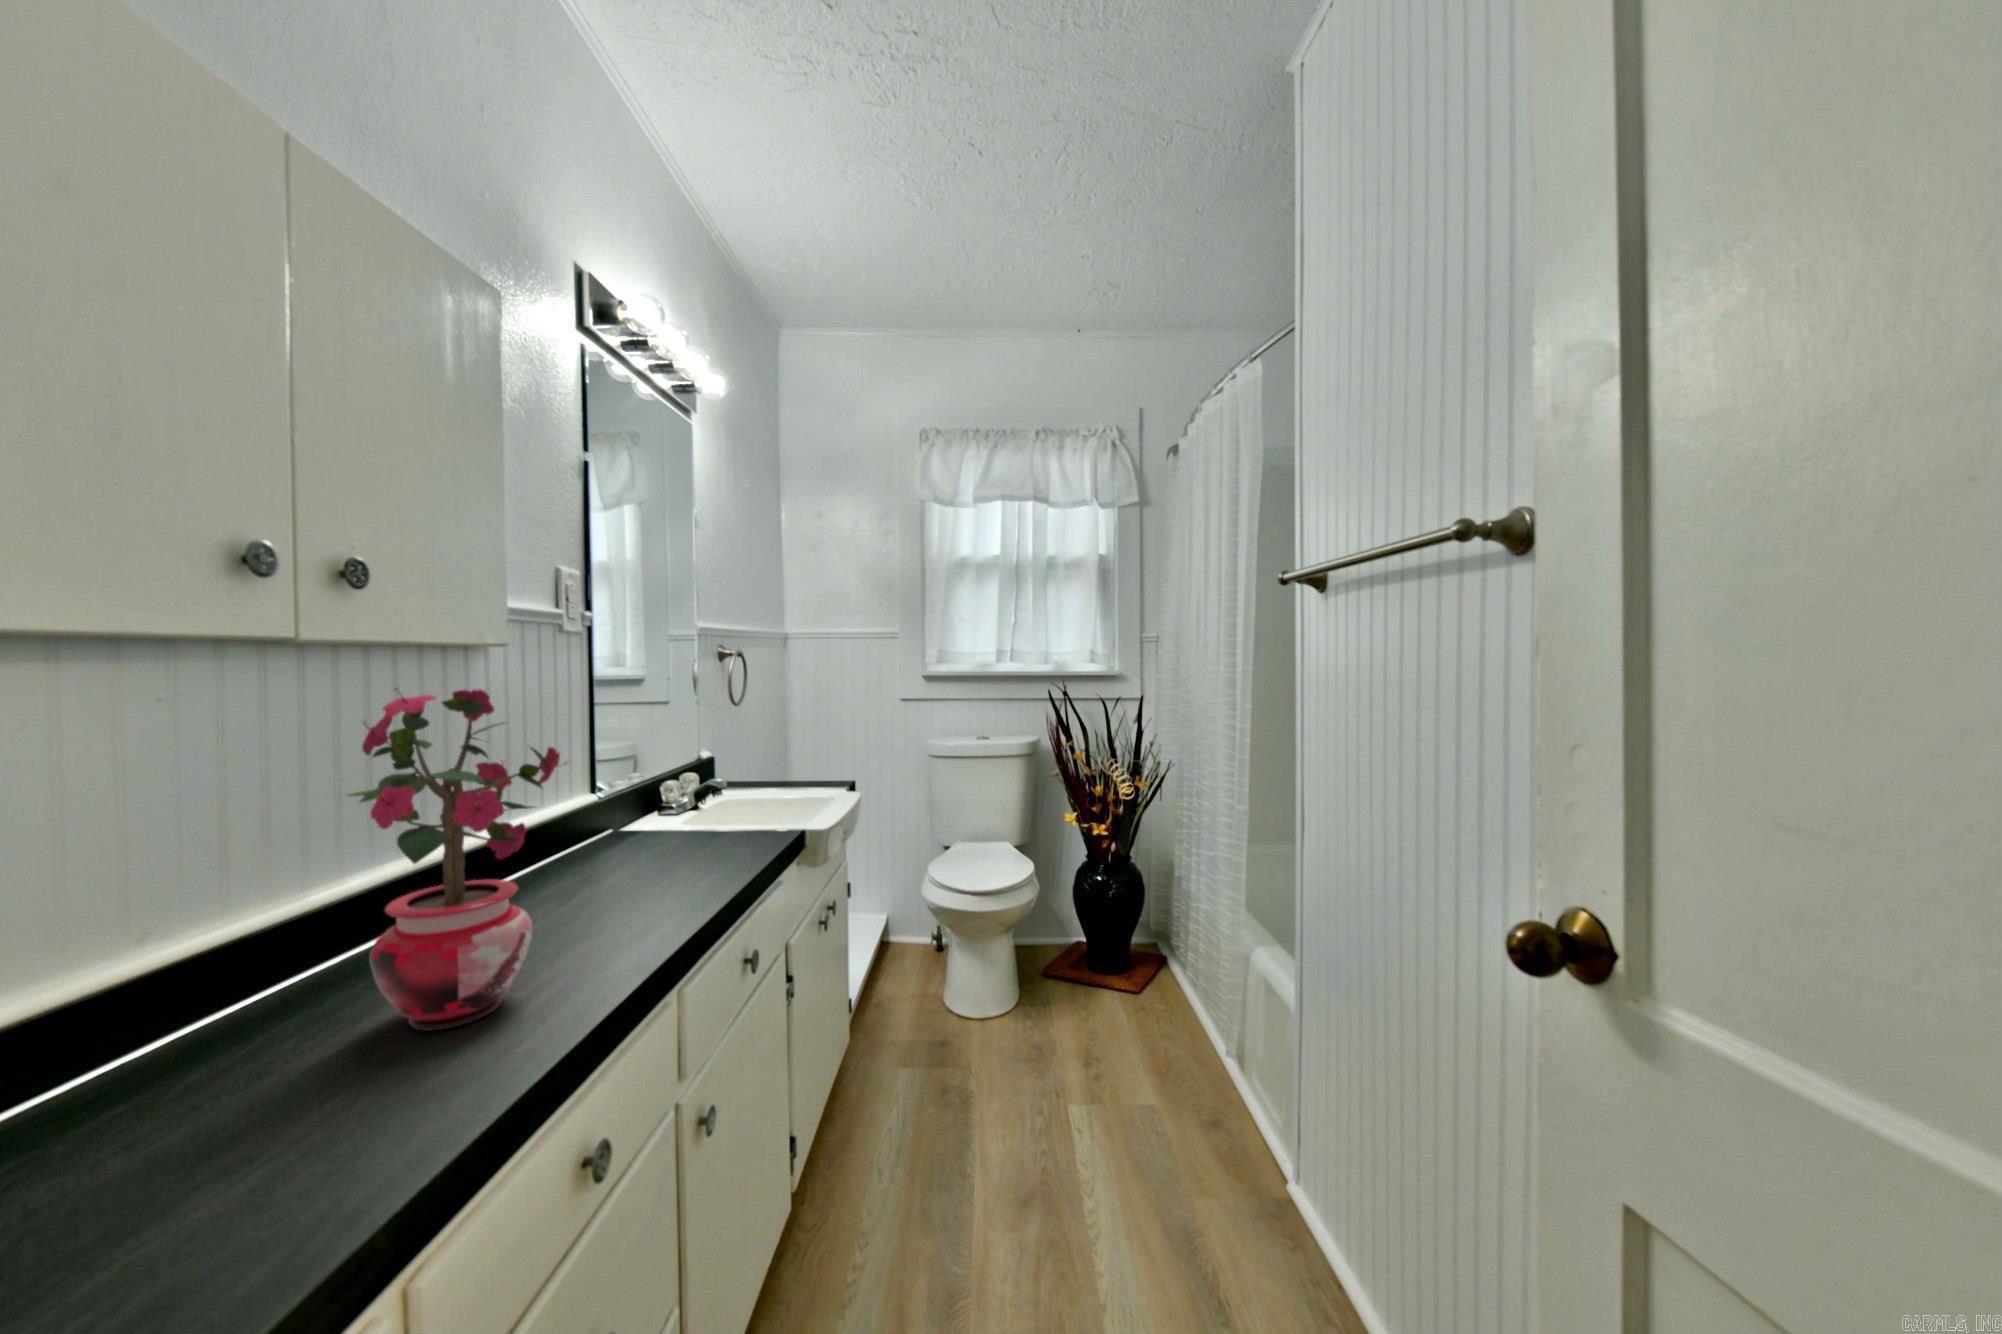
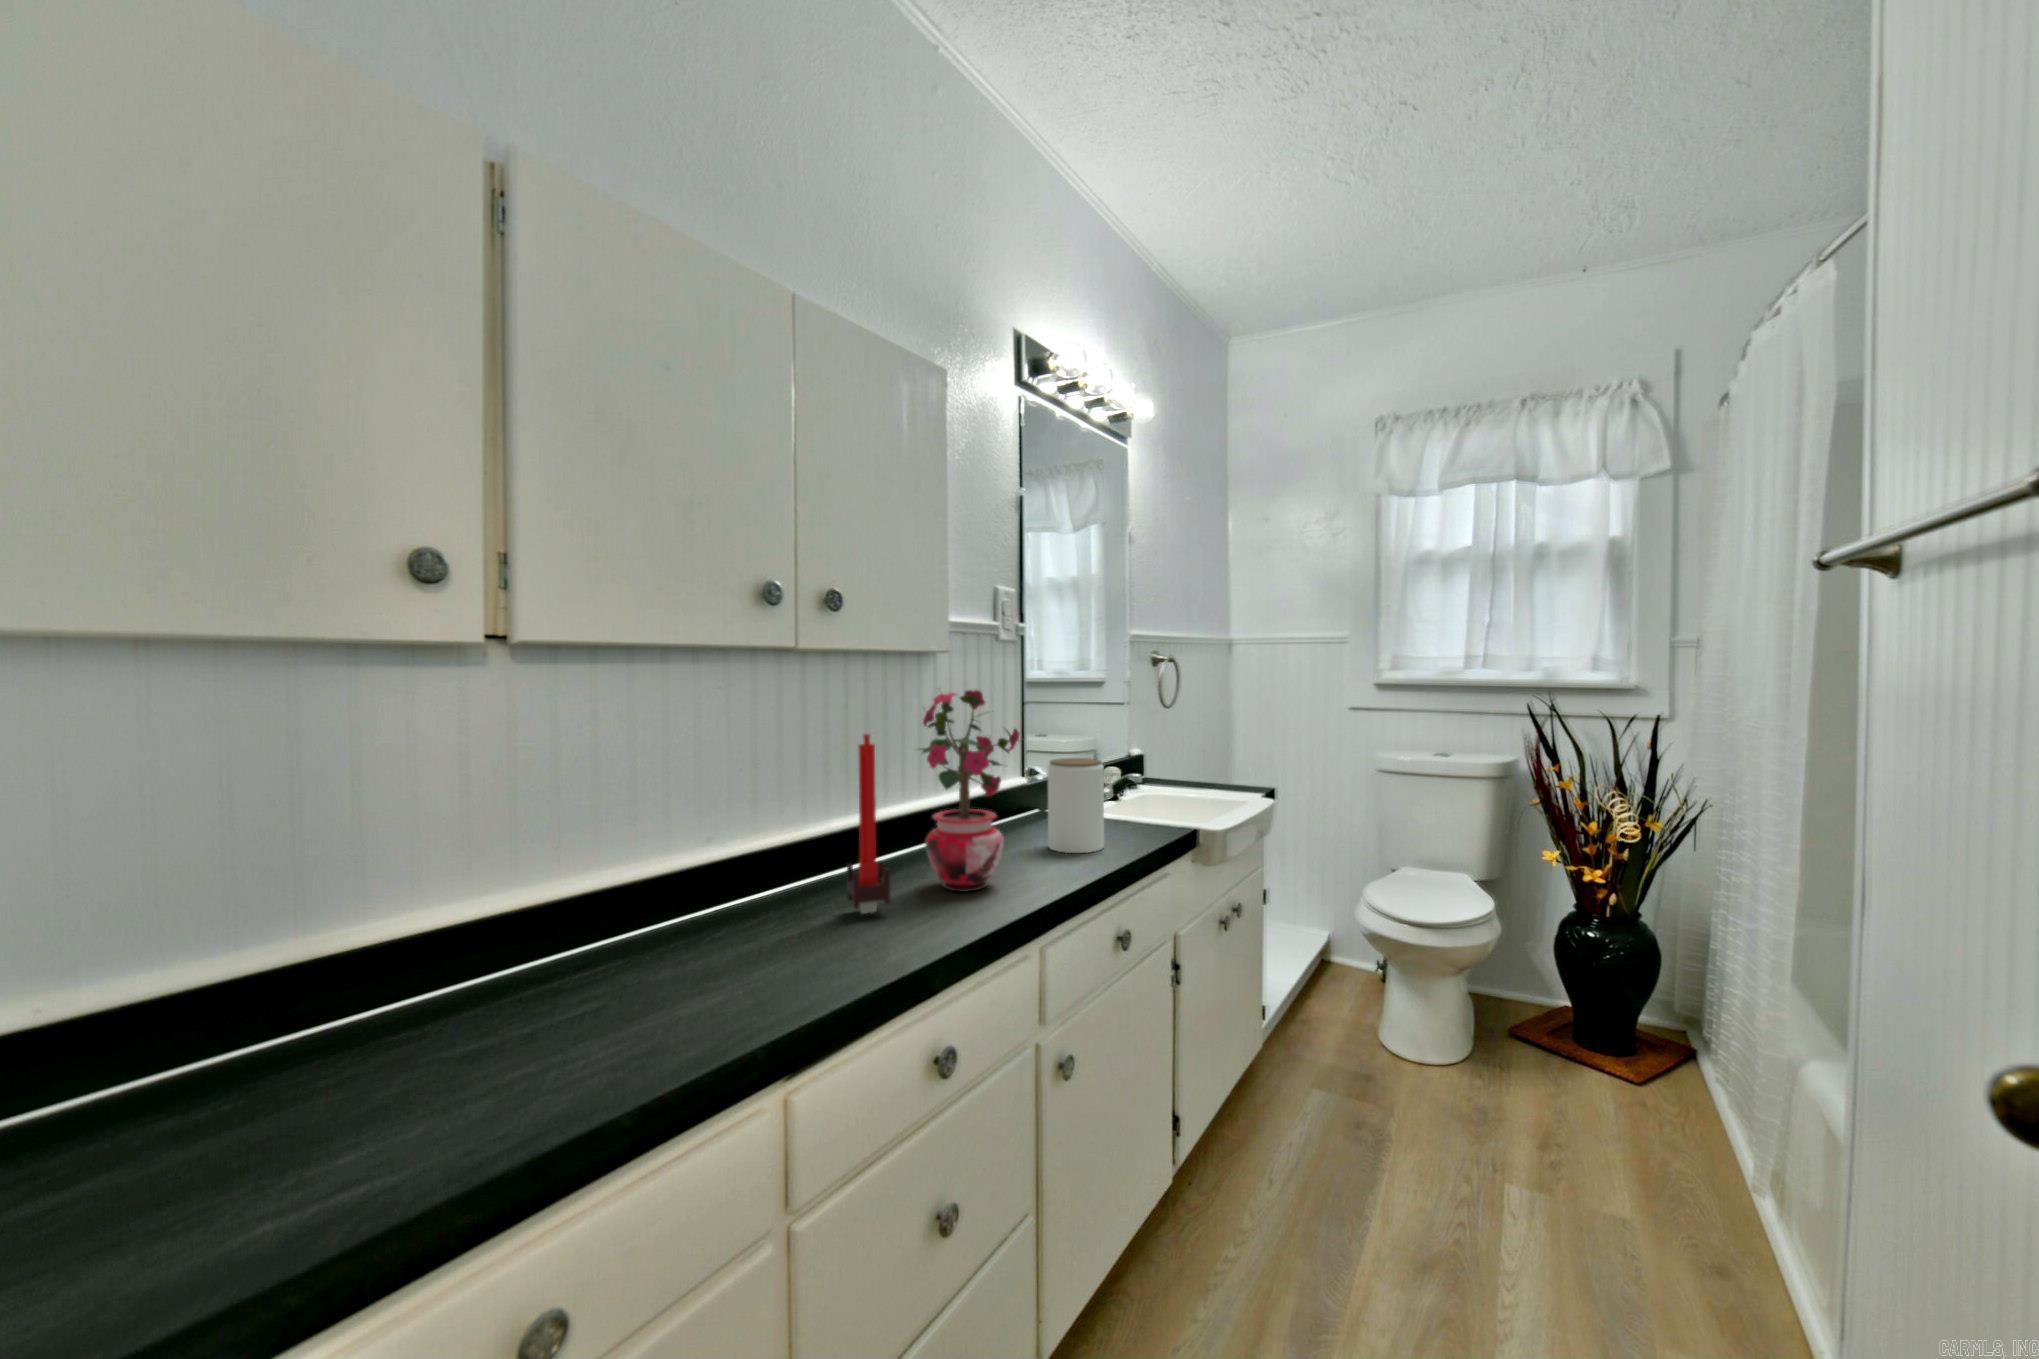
jar: none [598,776,683,909] -> present [1048,758,1104,853]
candle: none [150,782,273,1156] -> present [847,734,890,914]

